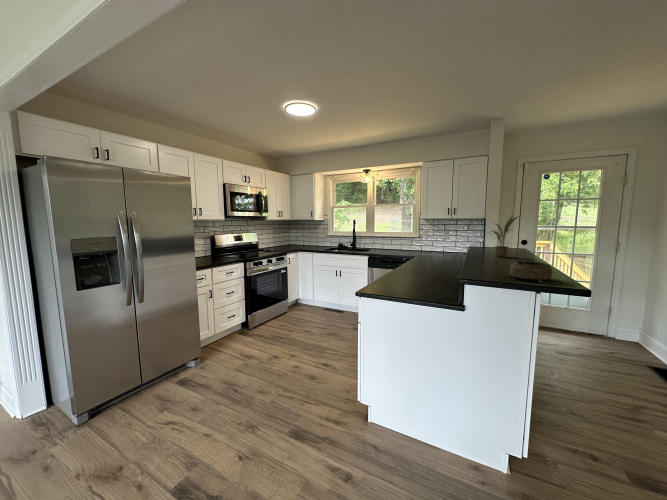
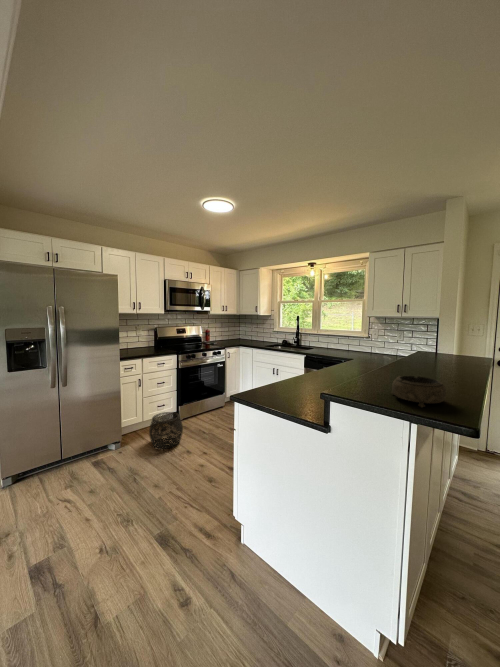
potted plant: present [490,215,518,257] -> none [418,315,461,367]
woven basket: none [229,321,265,359] -> present [149,412,183,449]

